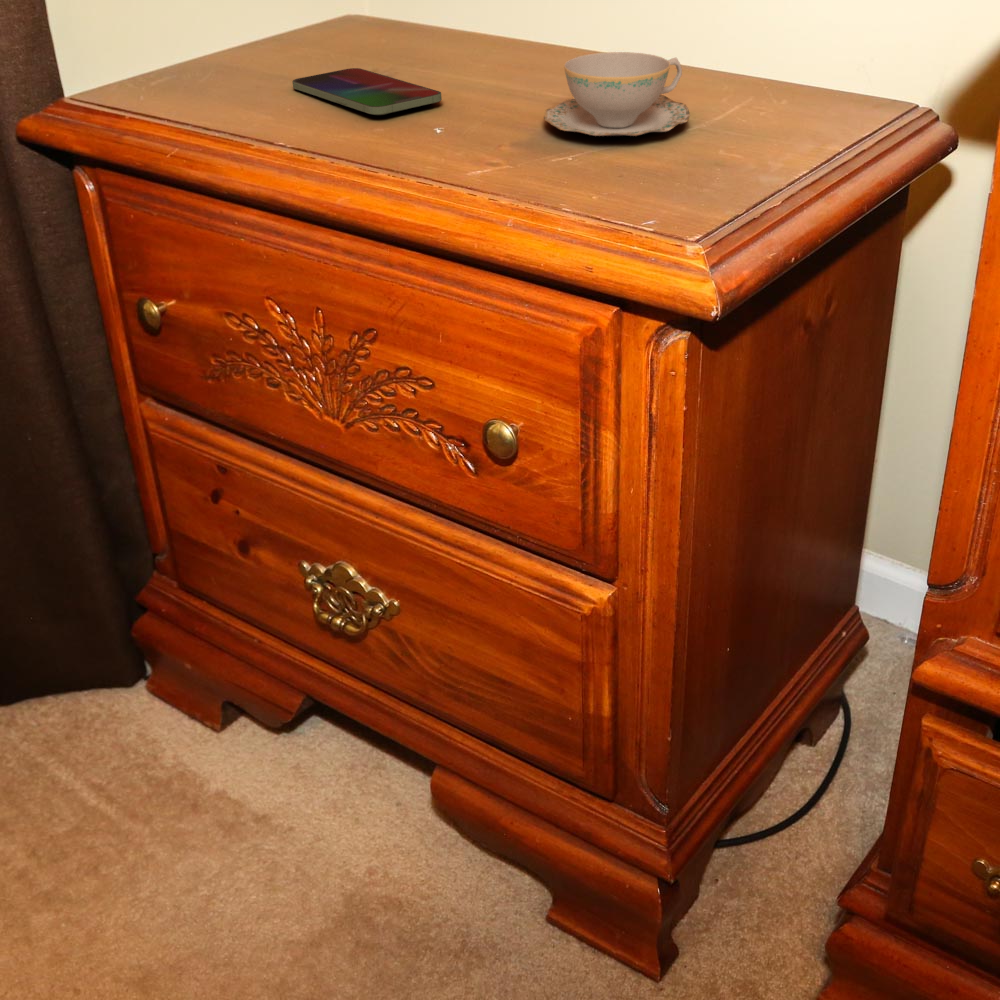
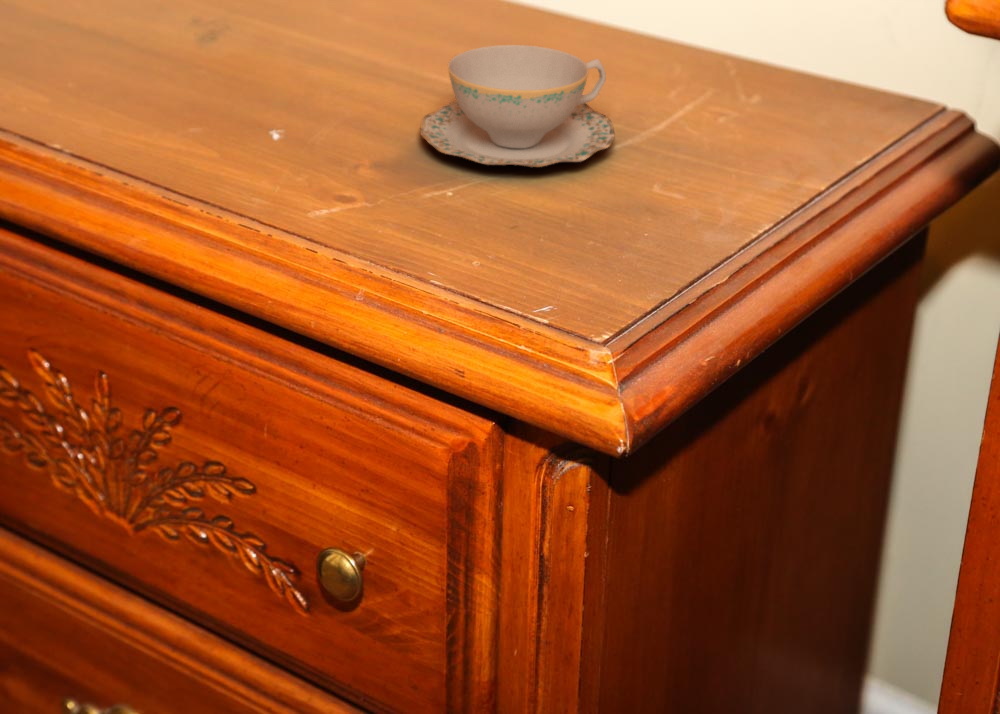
smartphone: present [292,68,442,115] -> none [86,29,286,110]

